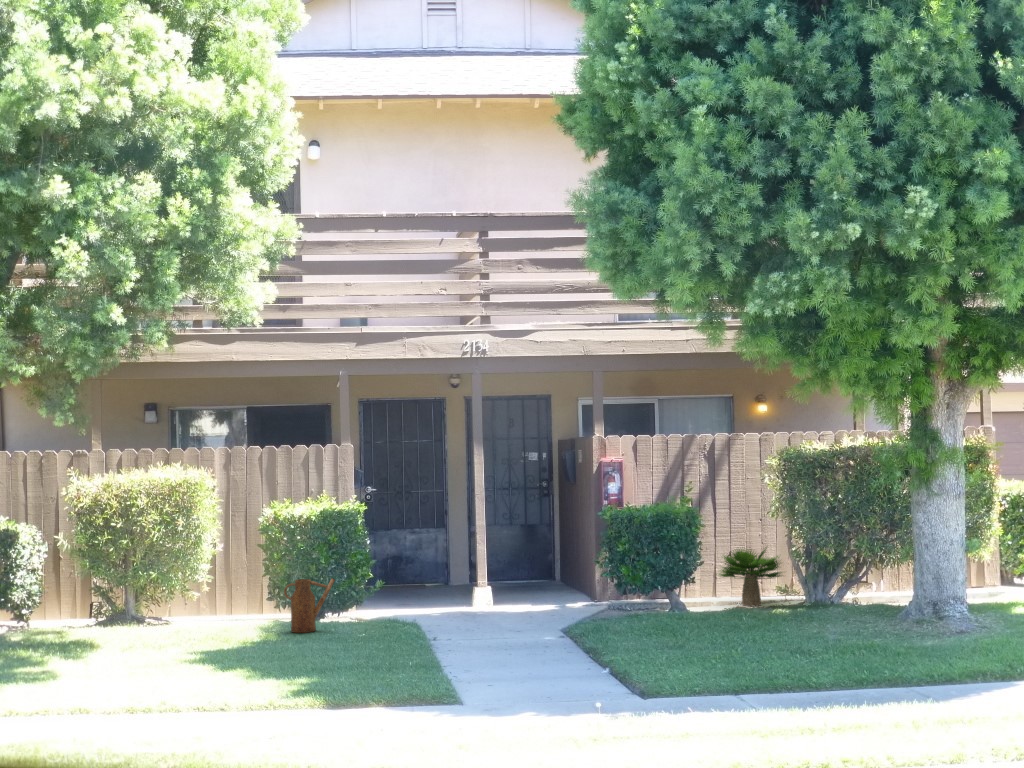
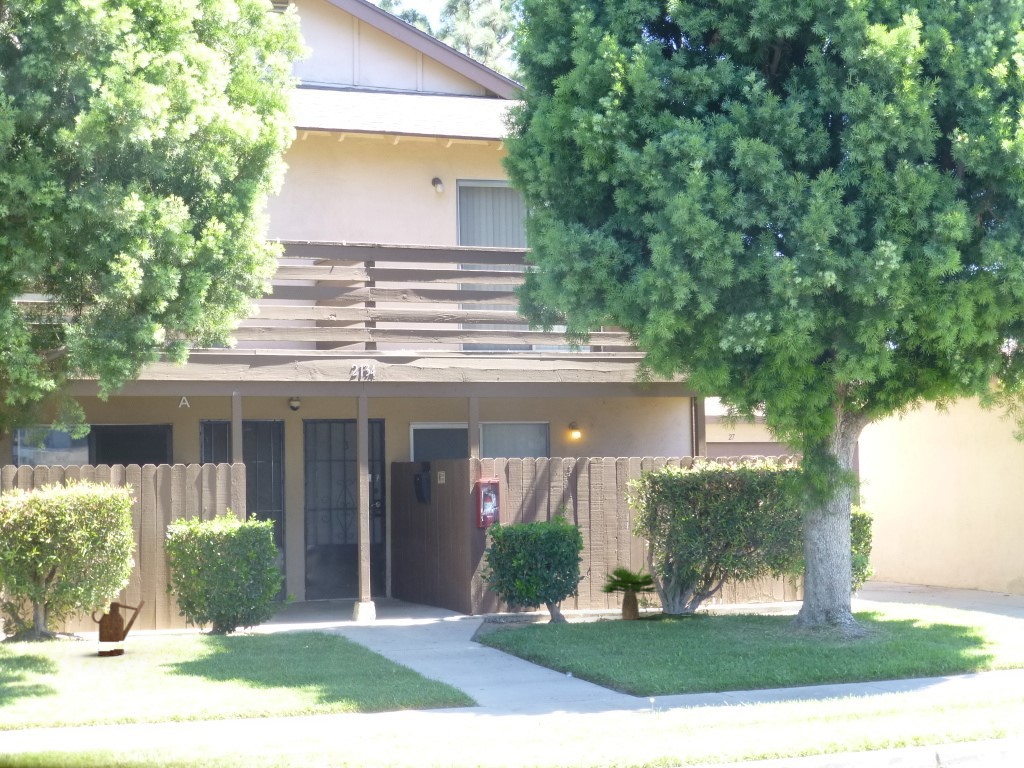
watering can: present [284,578,335,633] -> present [92,601,144,656]

